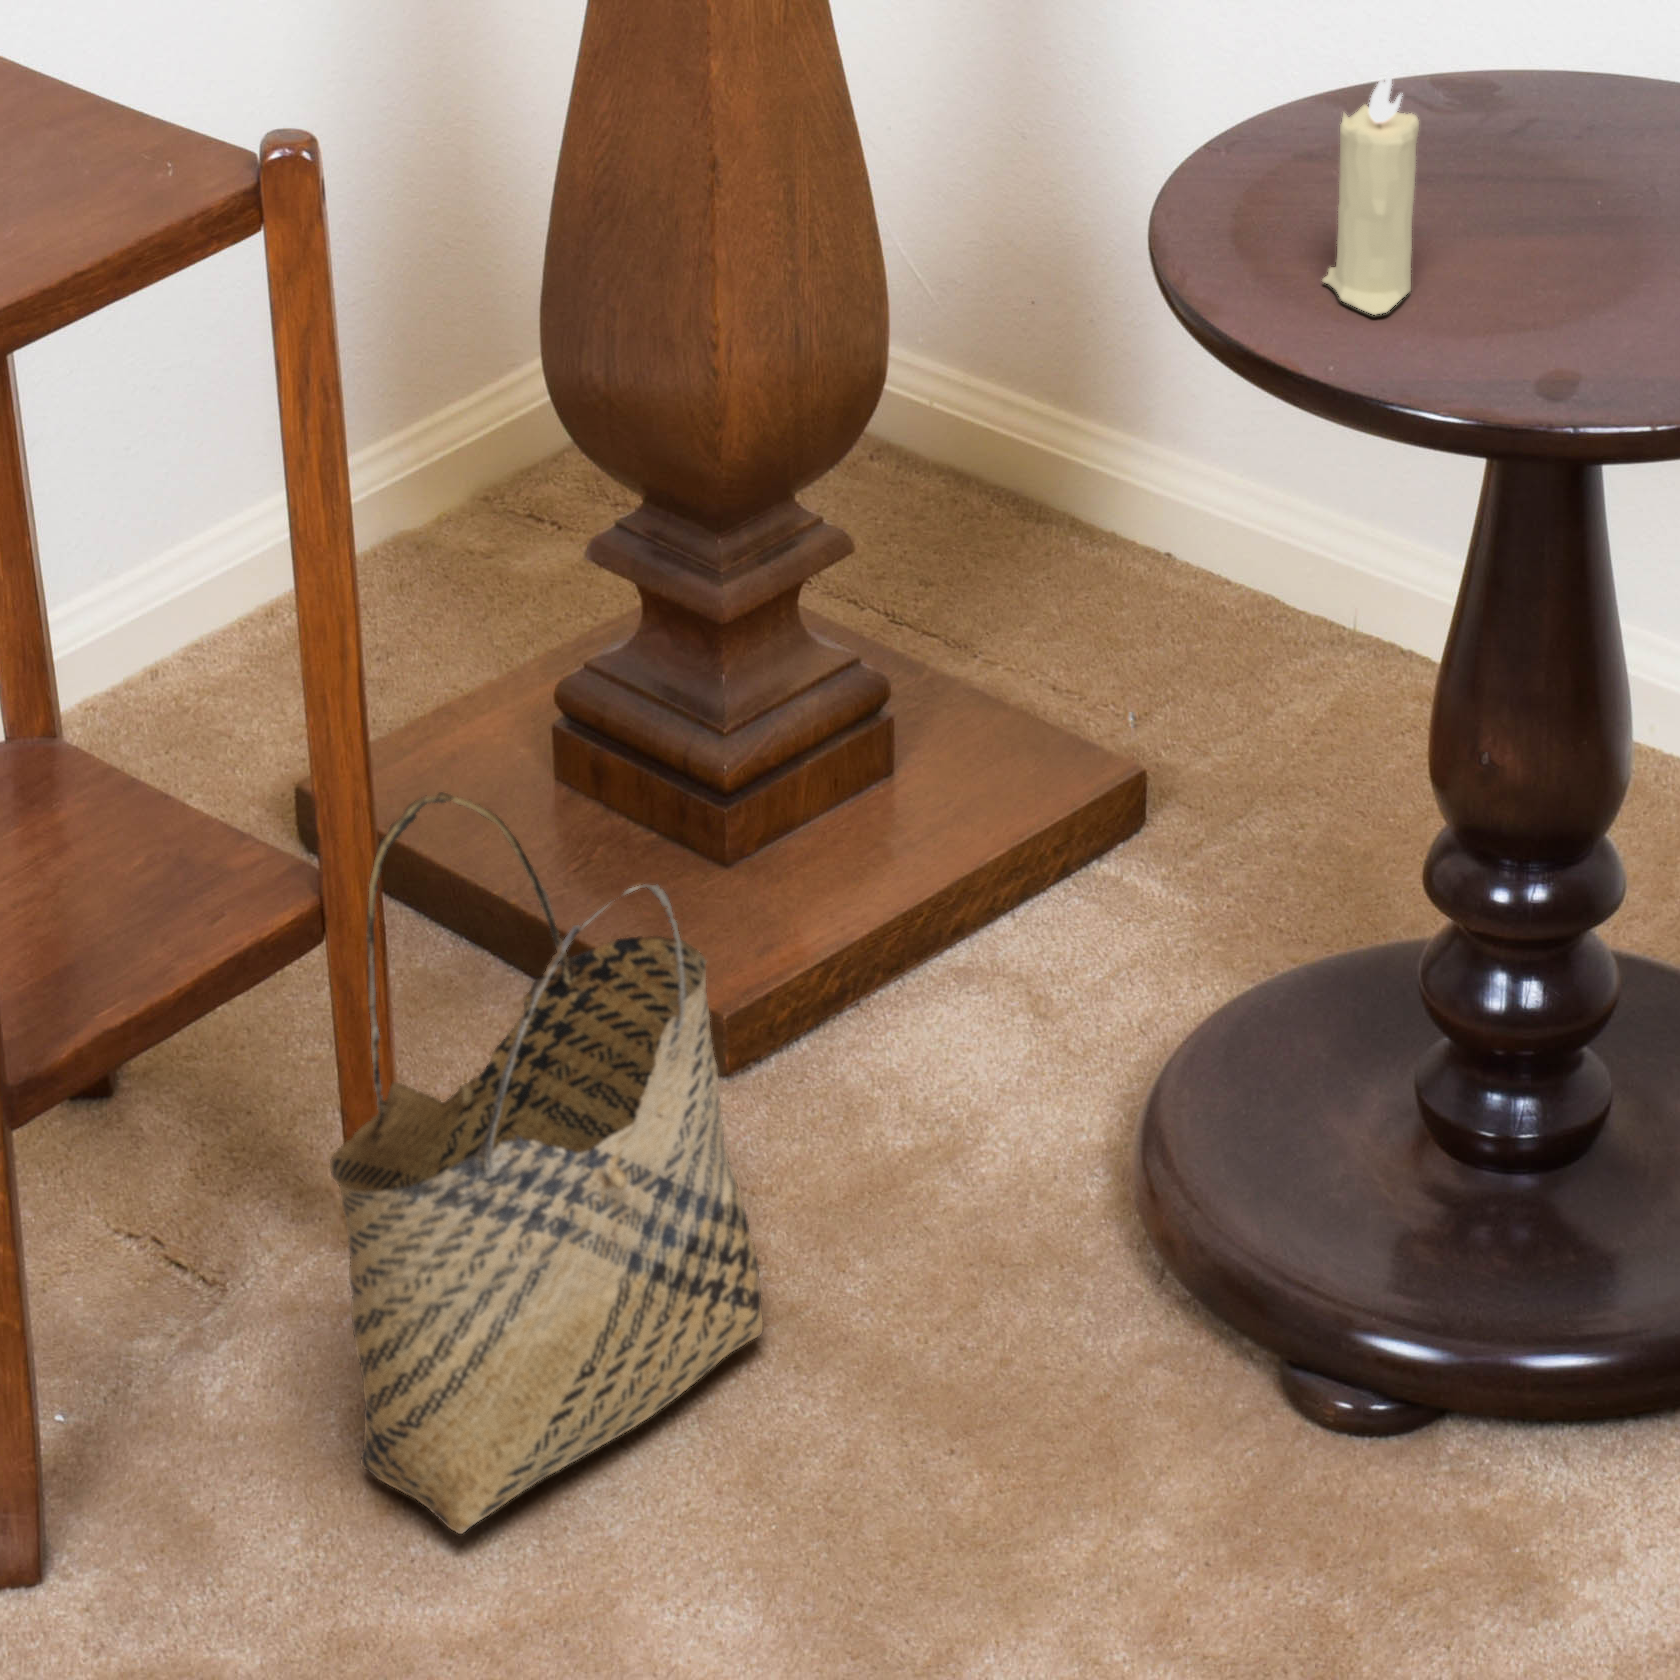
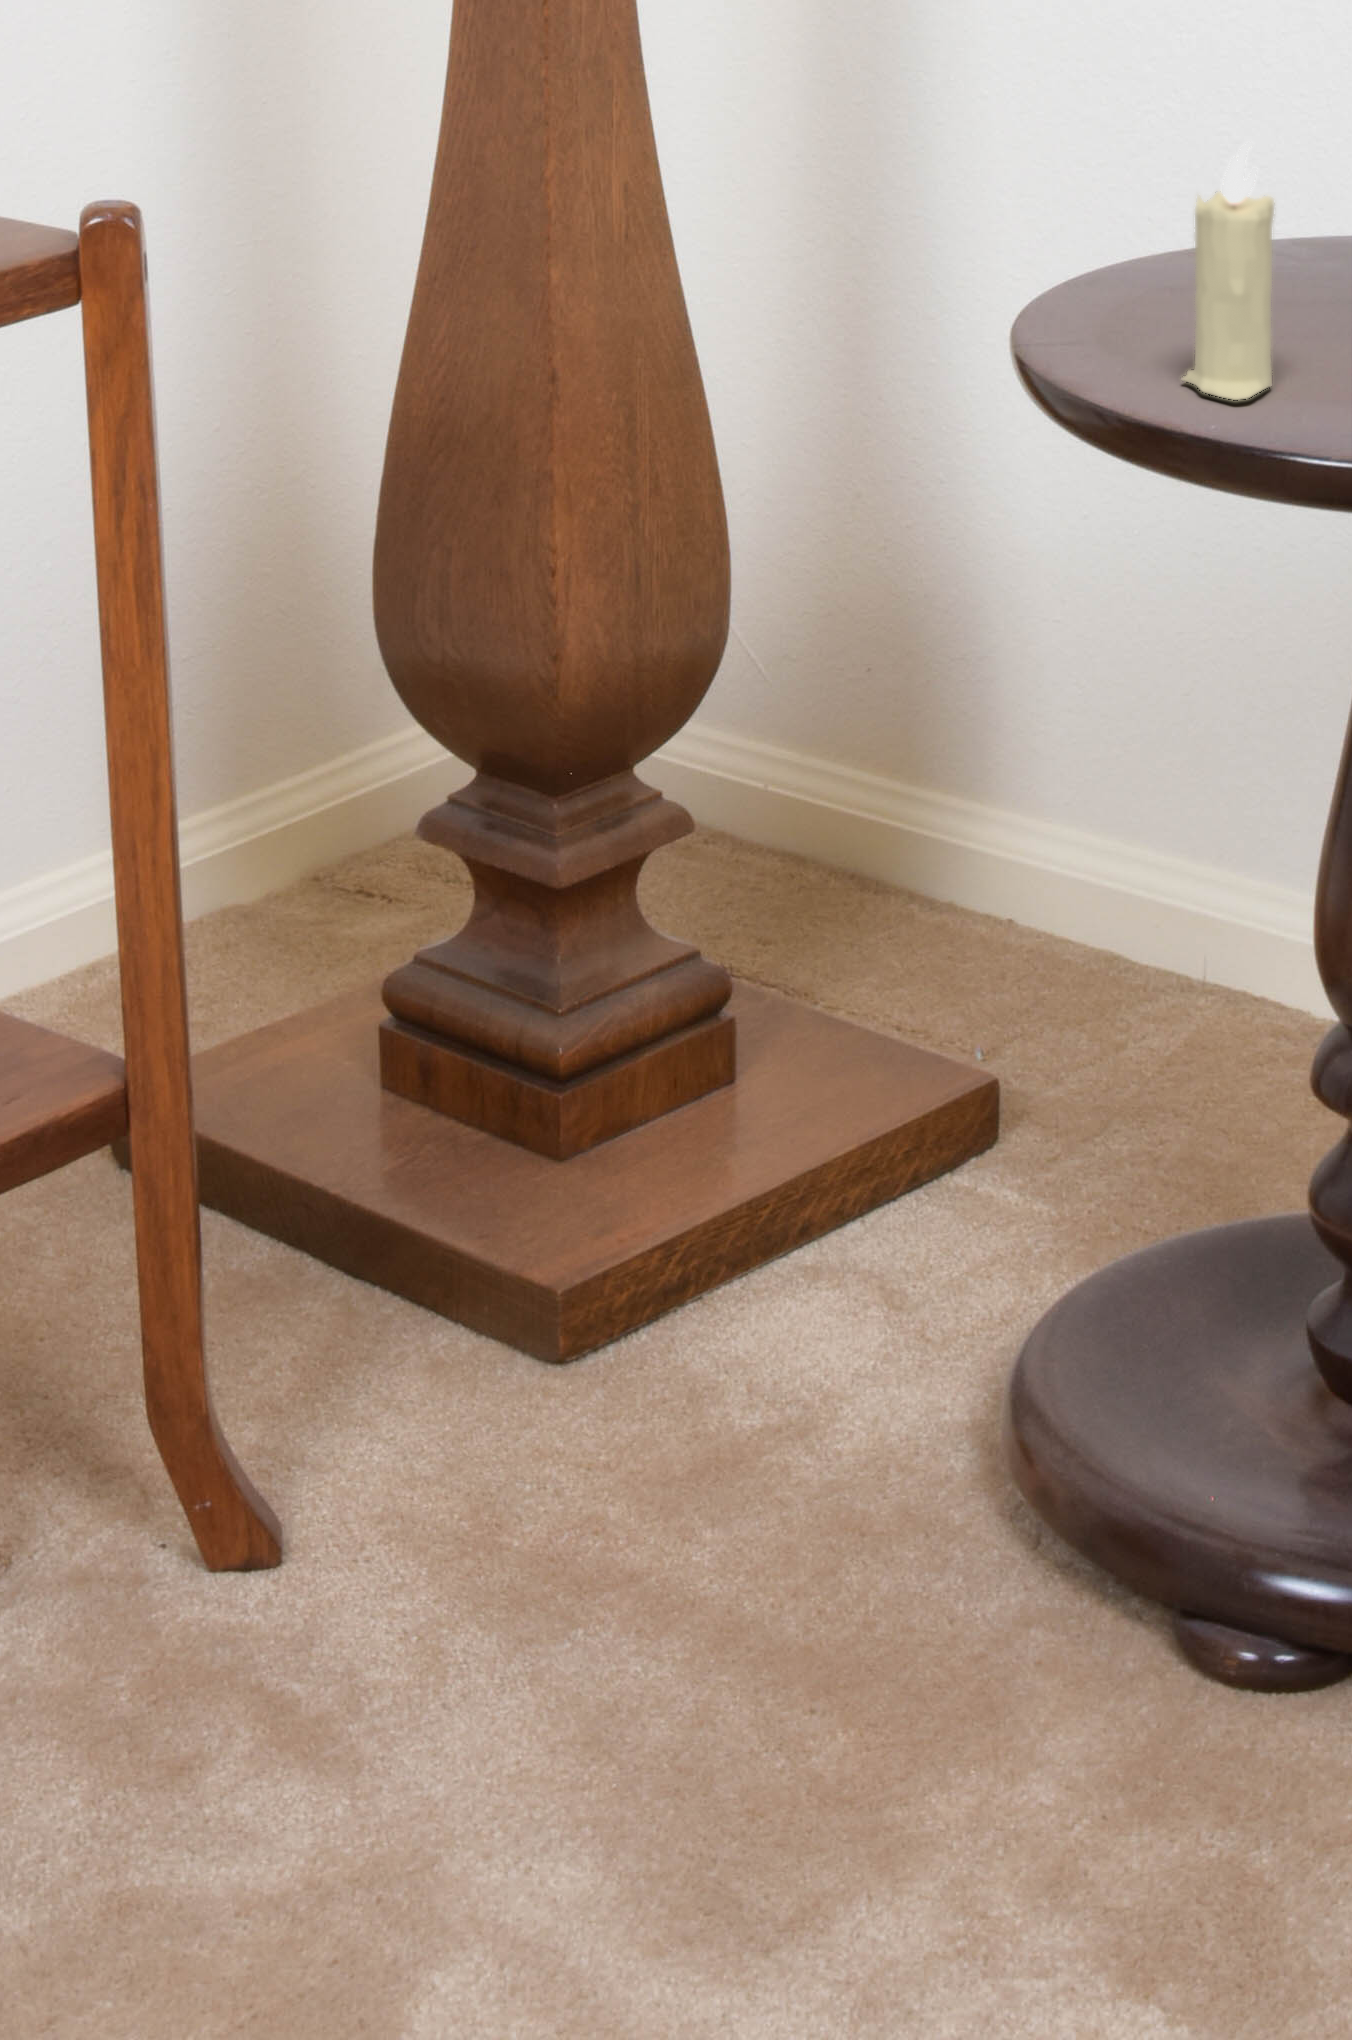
woven basket: present [330,792,763,1534] -> none [132,940,601,1783]

